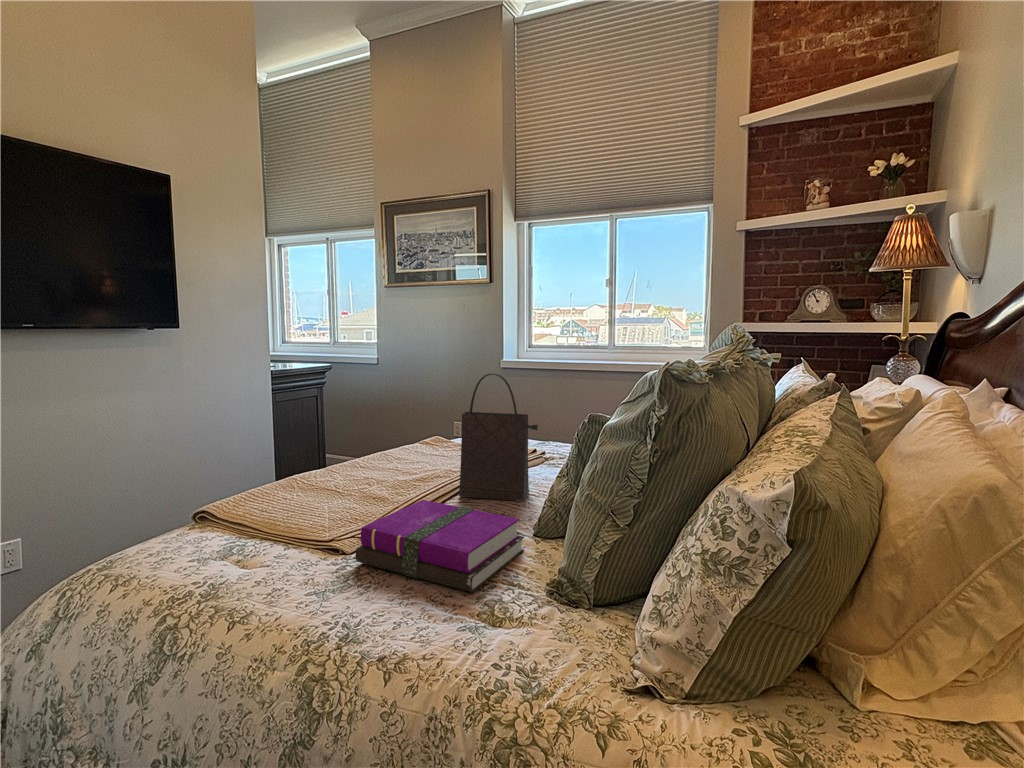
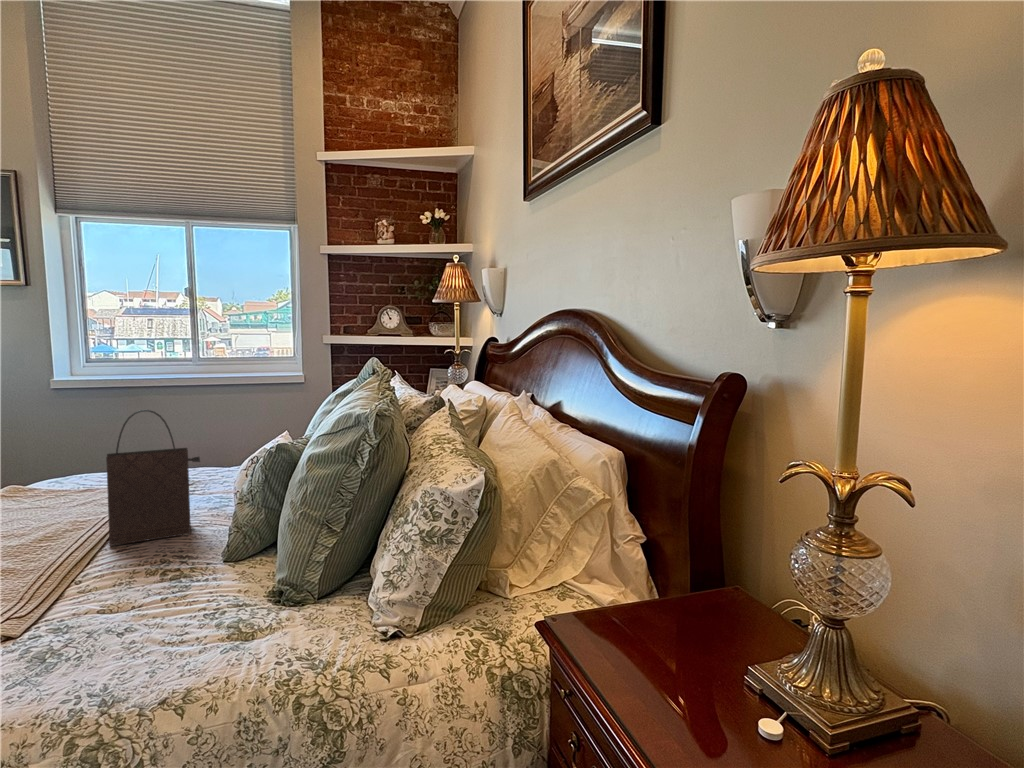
notebook: present [356,500,524,592] -> none [44,548,230,640]

